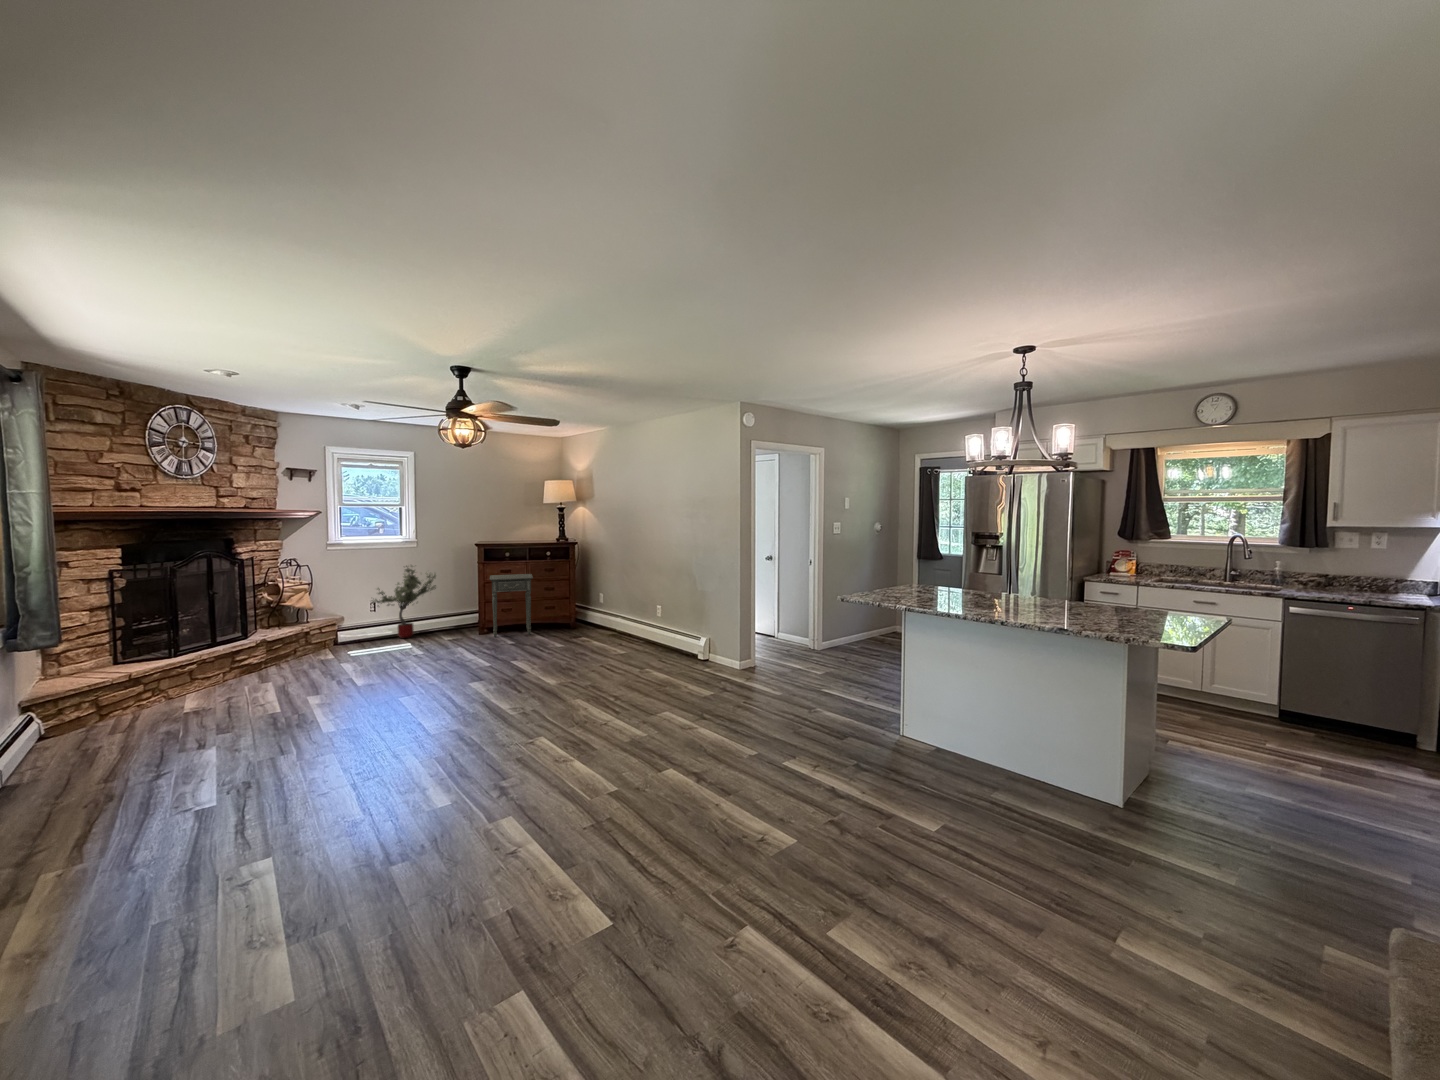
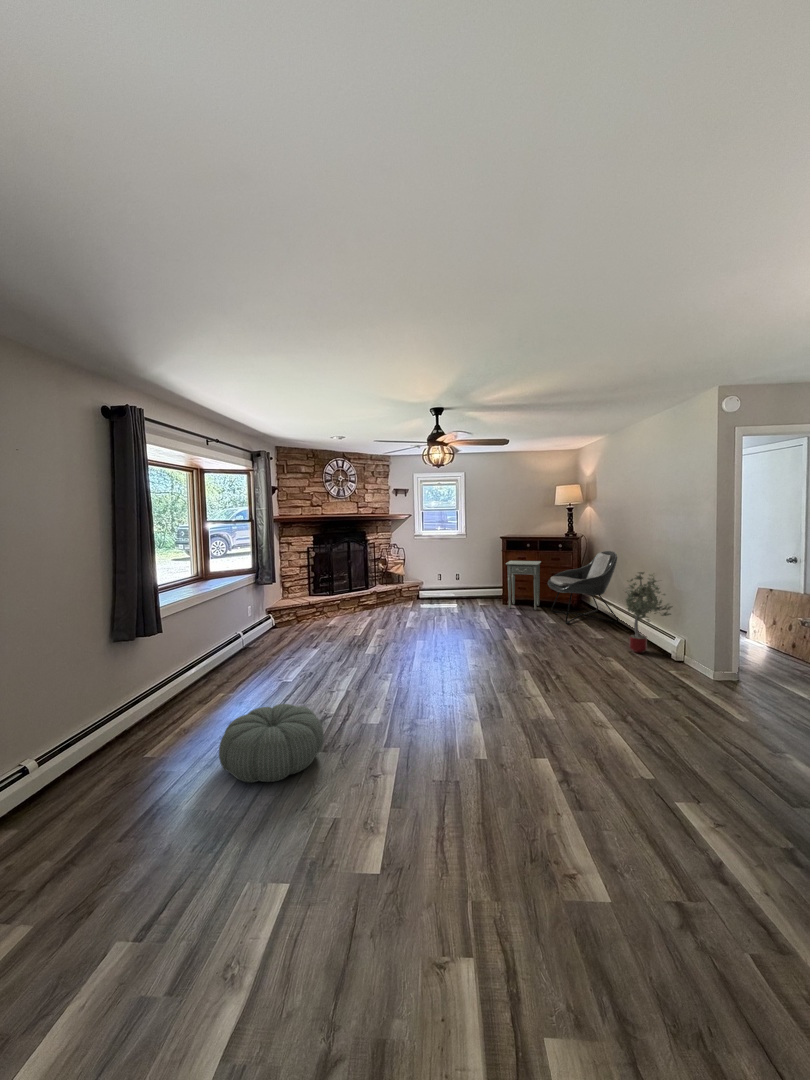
lounge chair: none [546,558,629,644] -> present [548,551,618,624]
potted tree: present [372,565,436,638] -> present [625,572,673,653]
pouf: none [205,808,410,954] -> present [219,704,324,783]

